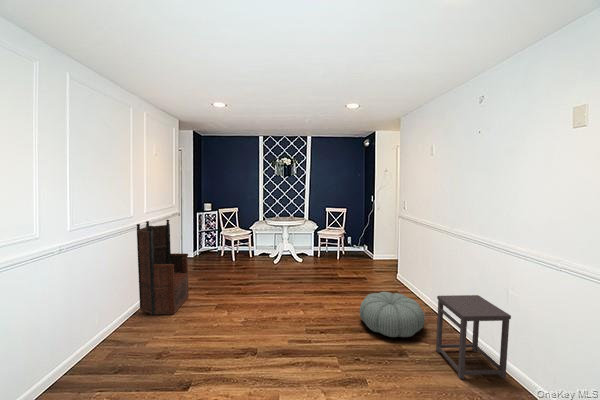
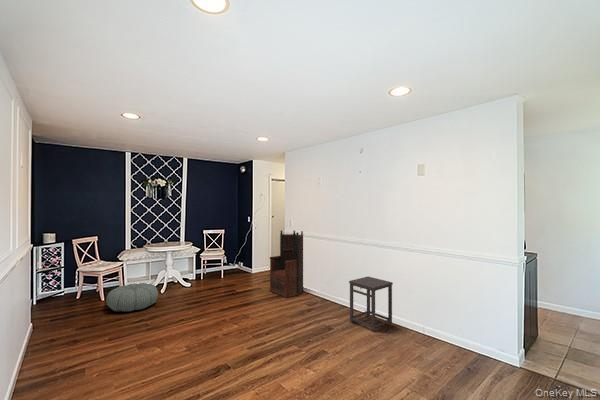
armchair: present [137,220,189,315] -> present [270,230,303,298]
pouf: present [360,292,425,337] -> present [106,283,158,312]

